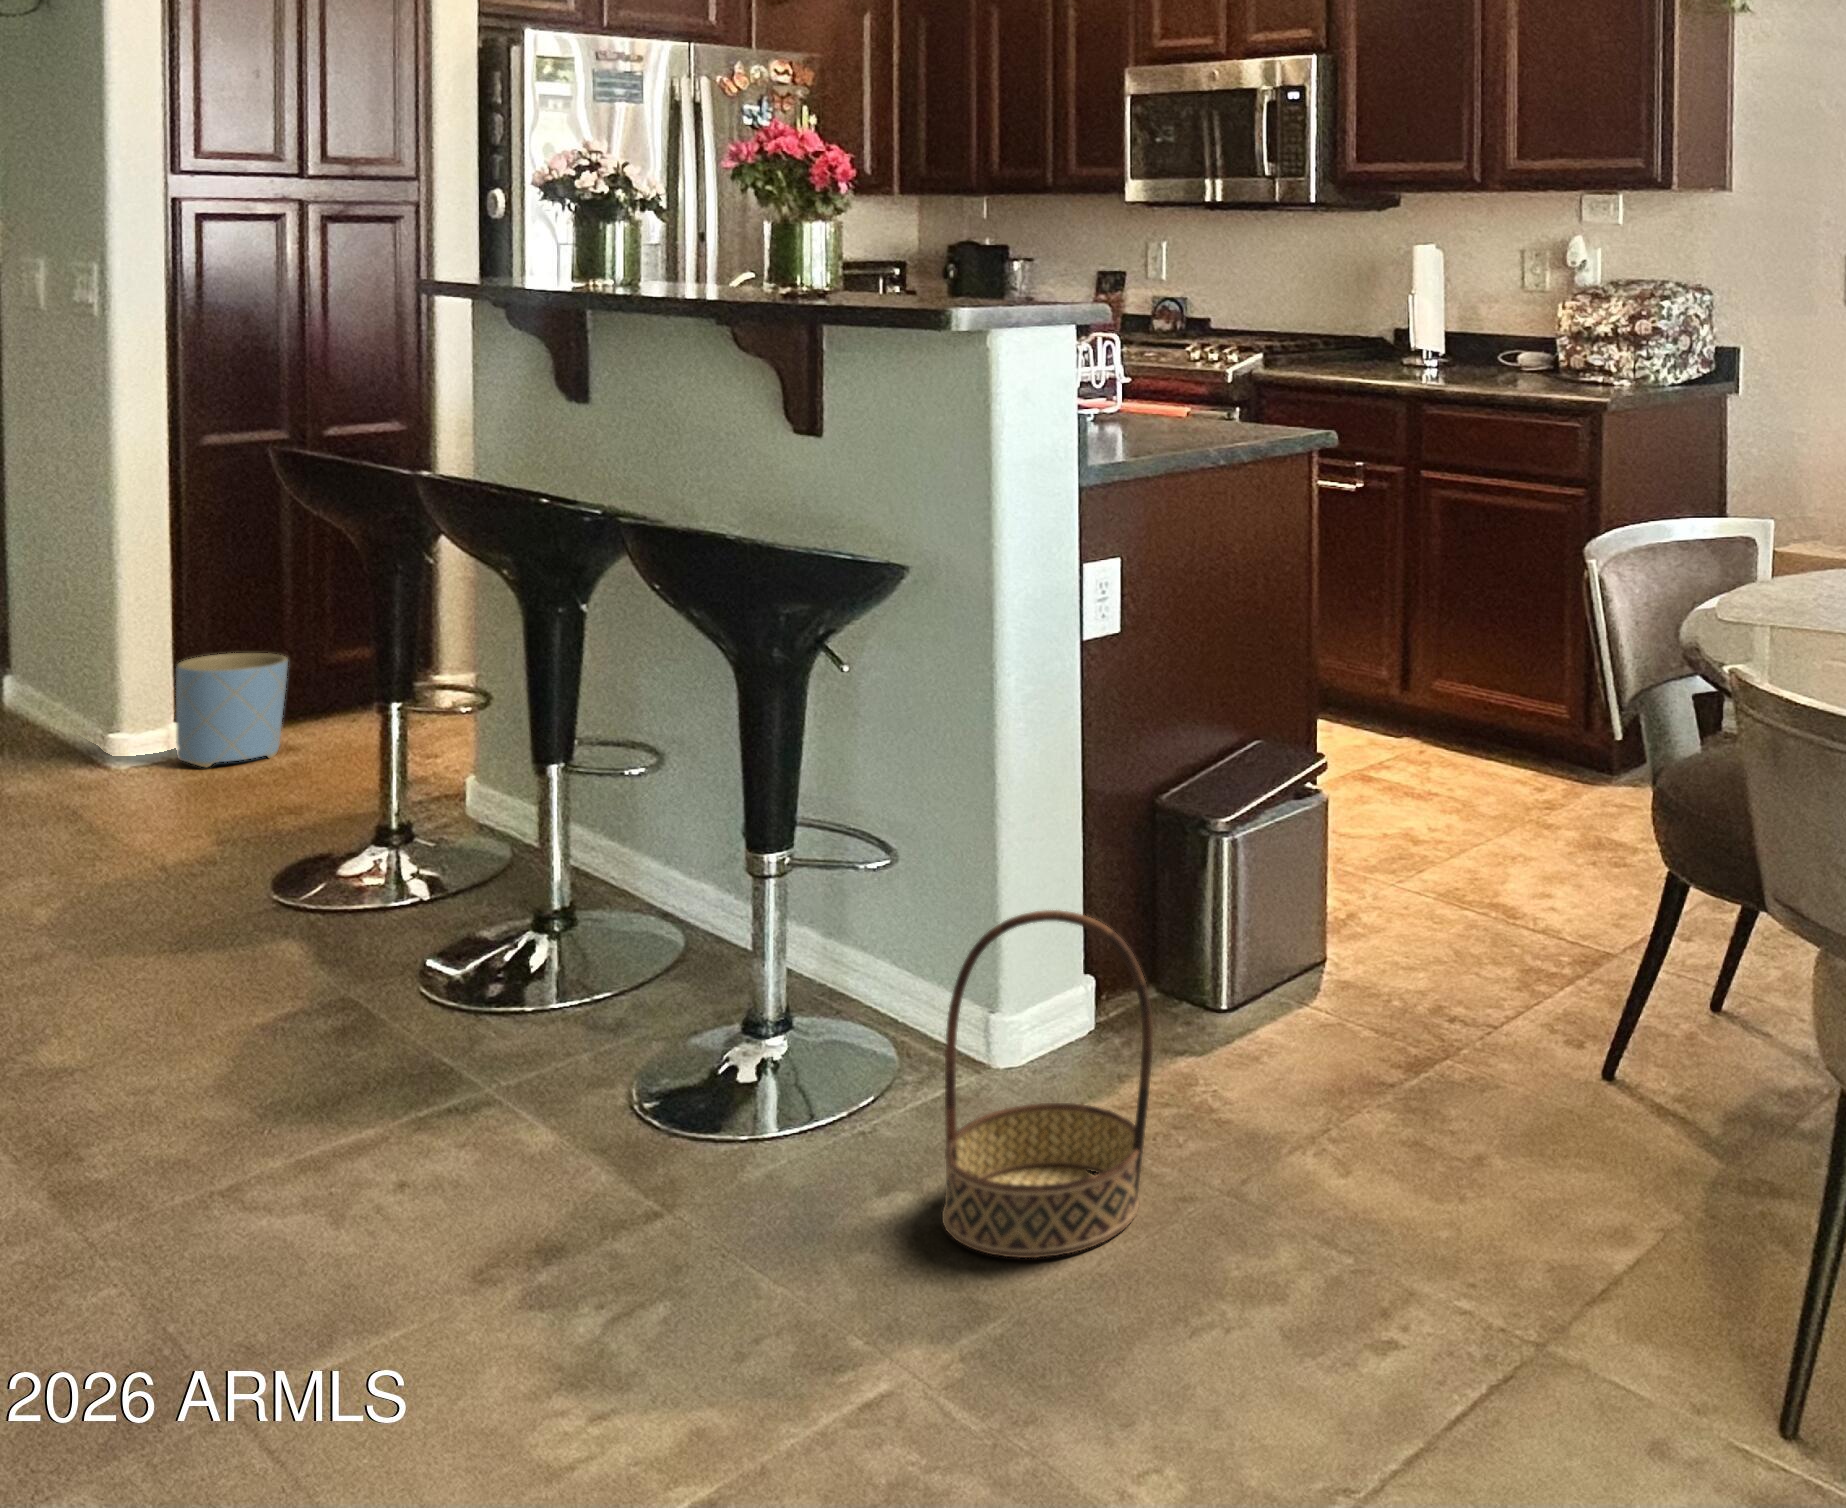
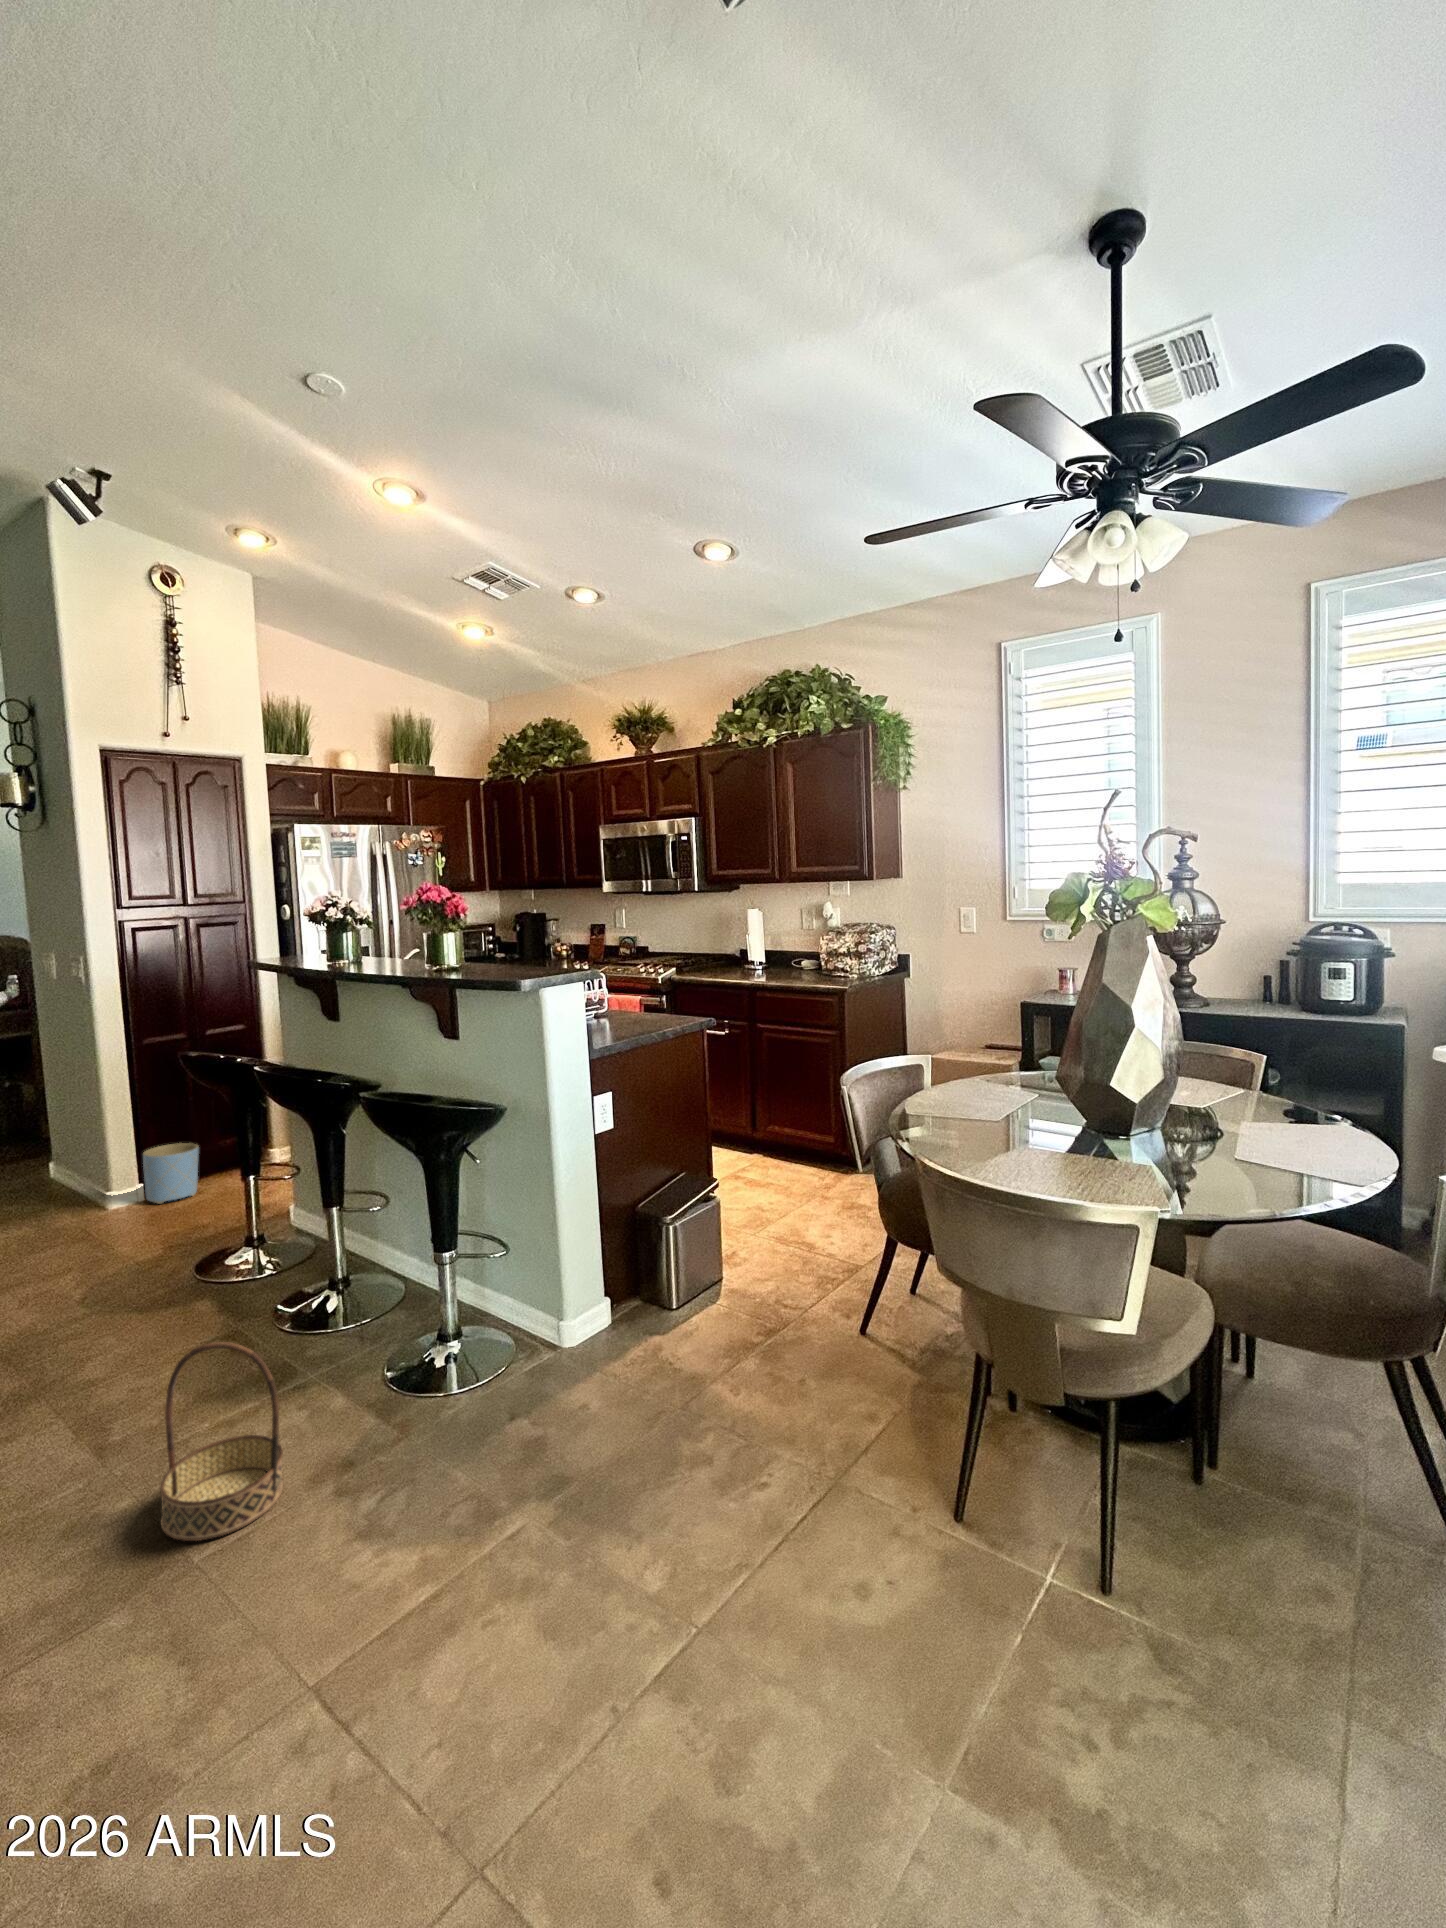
basket: present [942,910,1153,1258] -> present [160,1342,283,1541]

